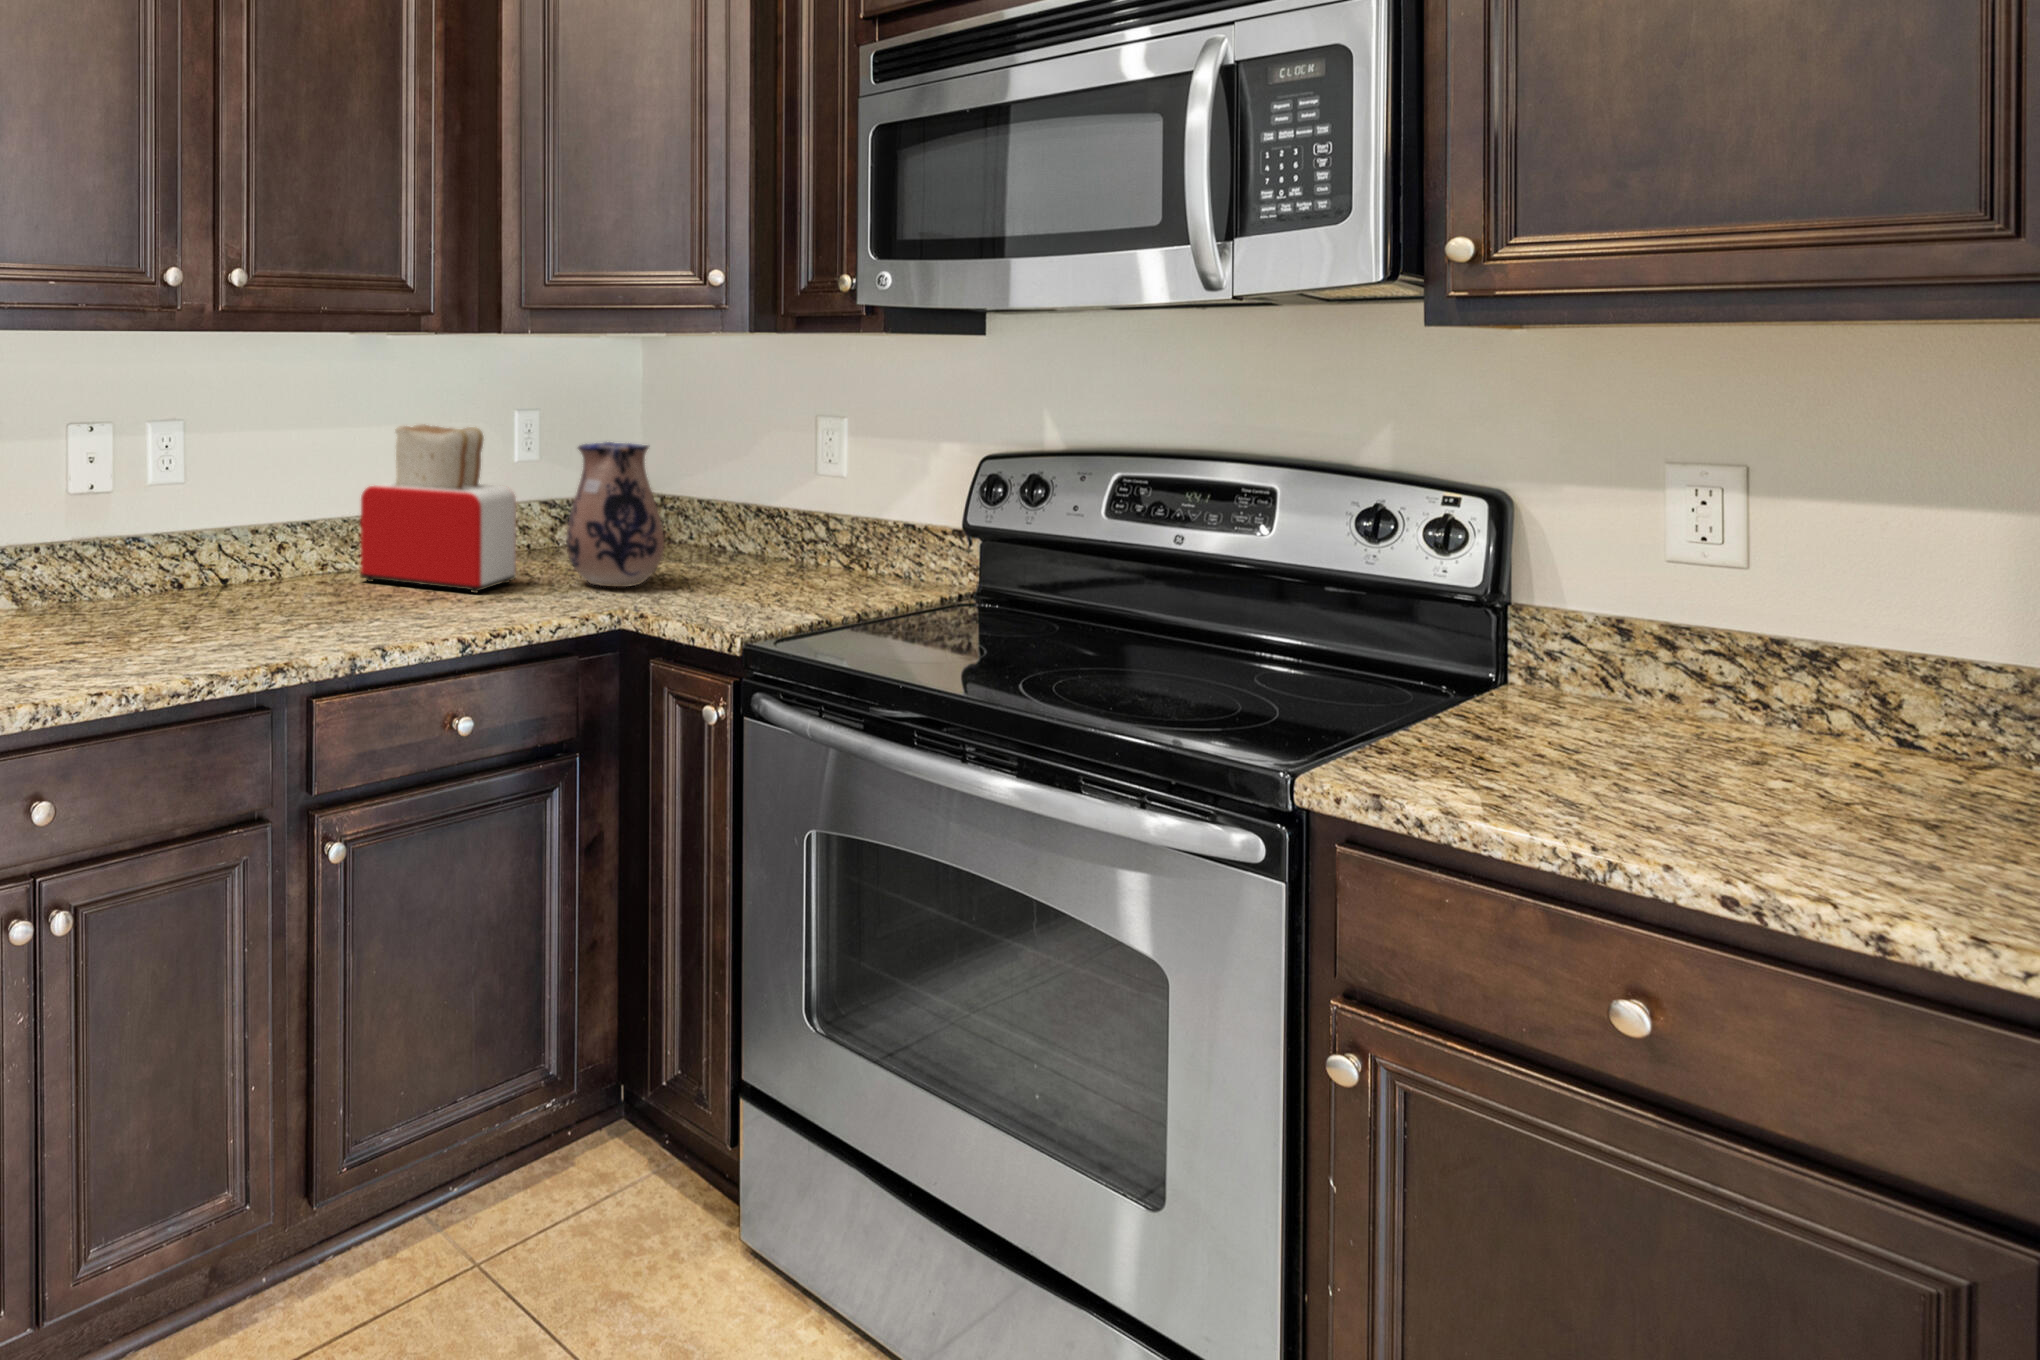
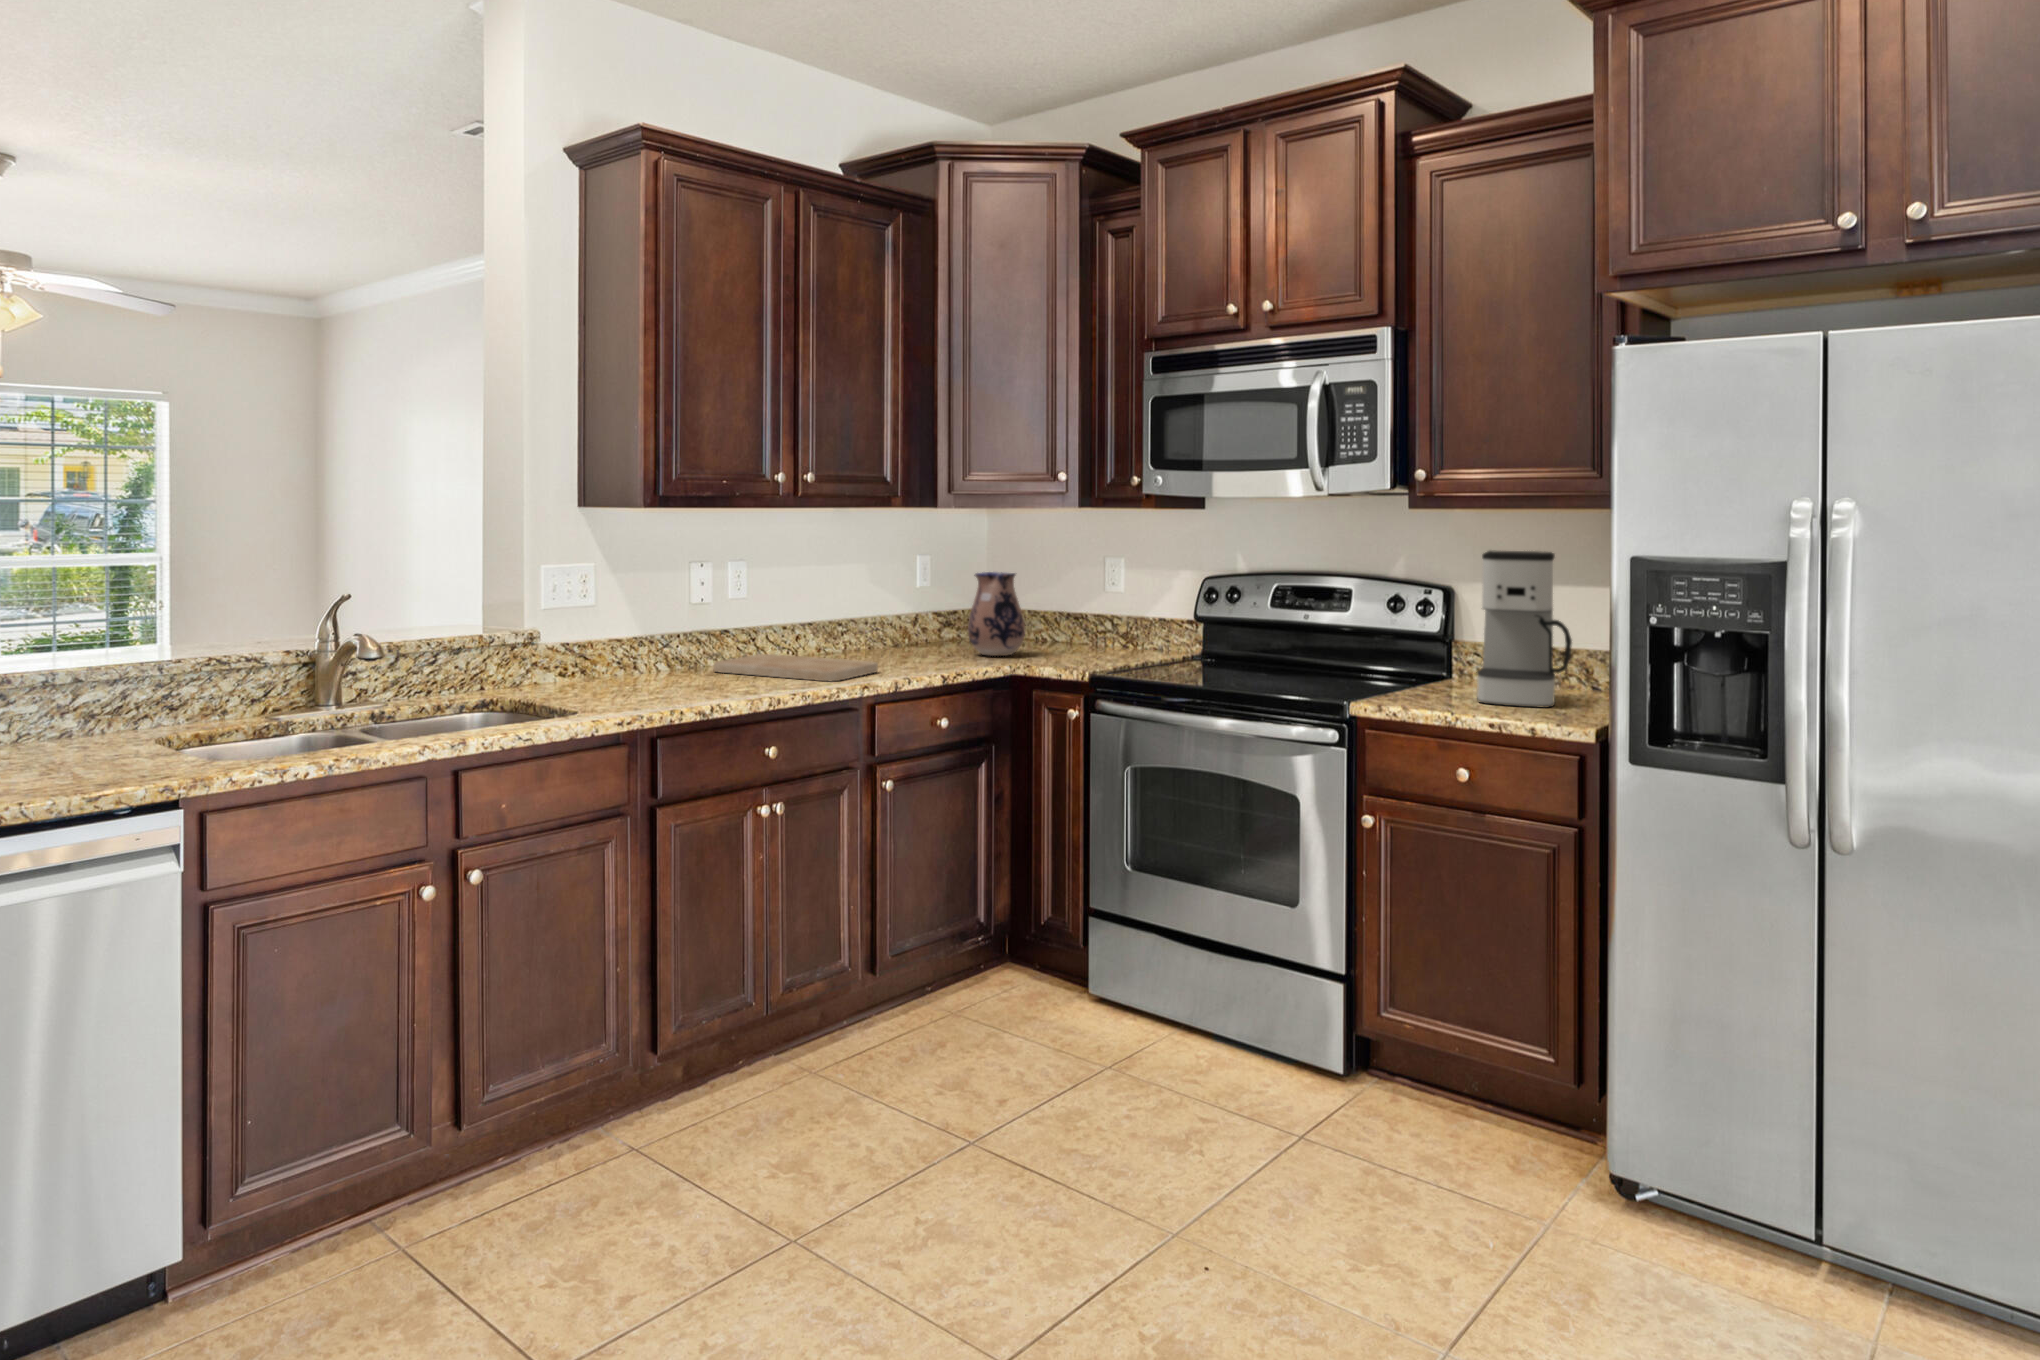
coffee maker: none [1617,421,1905,832] -> present [1476,551,1572,708]
toaster: present [361,424,516,593] -> none [845,562,939,660]
cutting board: none [80,579,357,651] -> present [713,654,878,681]

